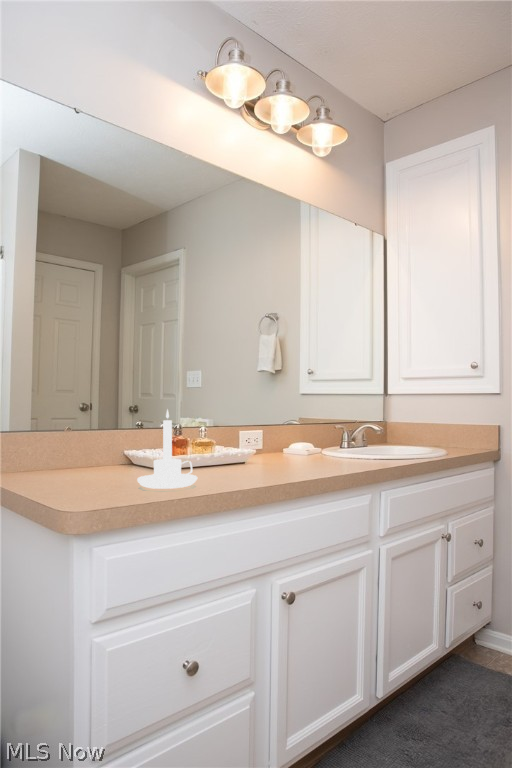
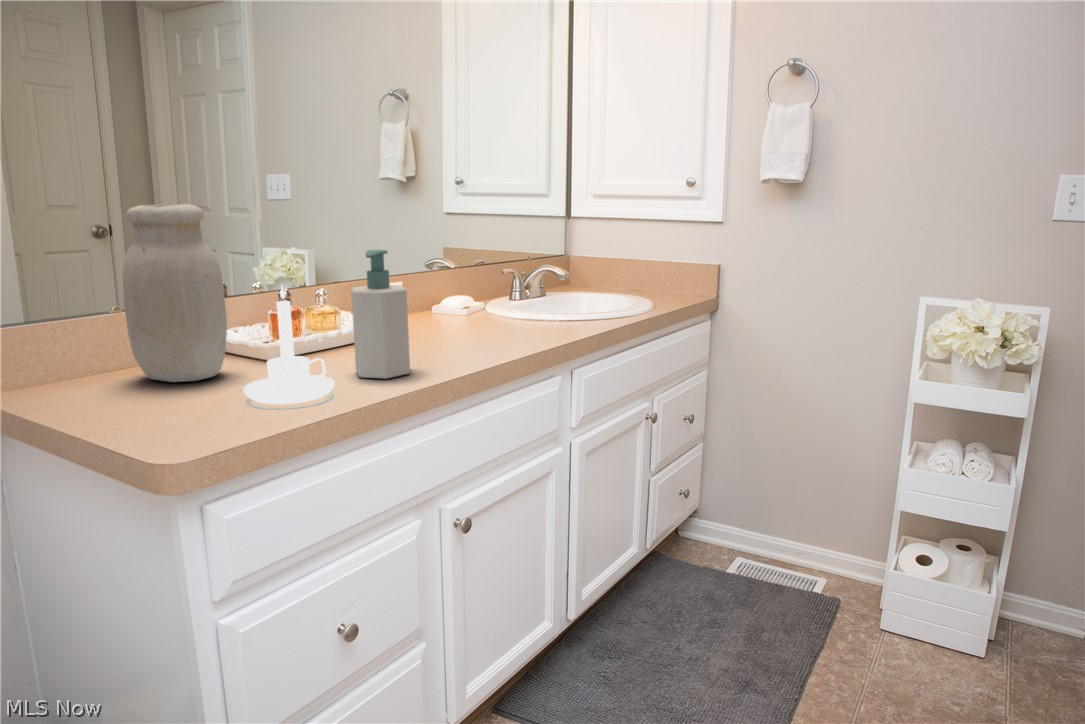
jar: none [77,363,137,477] -> present [122,204,227,382]
soap bottle: none [216,392,252,480] -> present [351,250,410,379]

